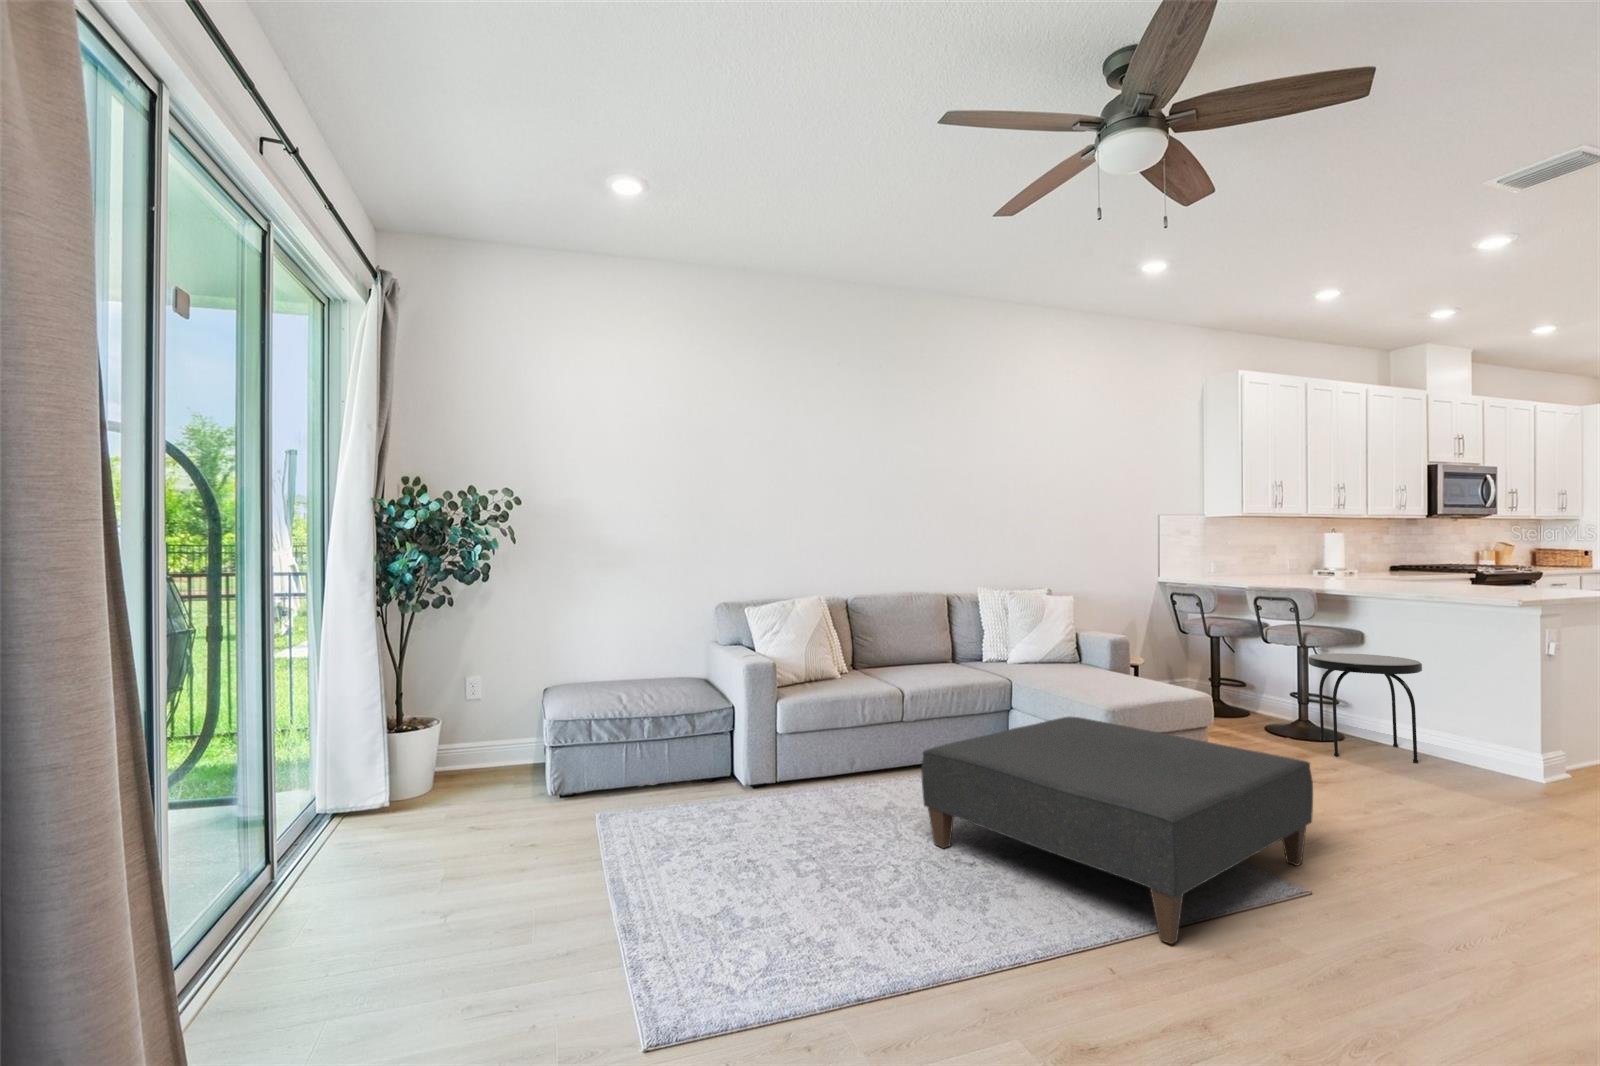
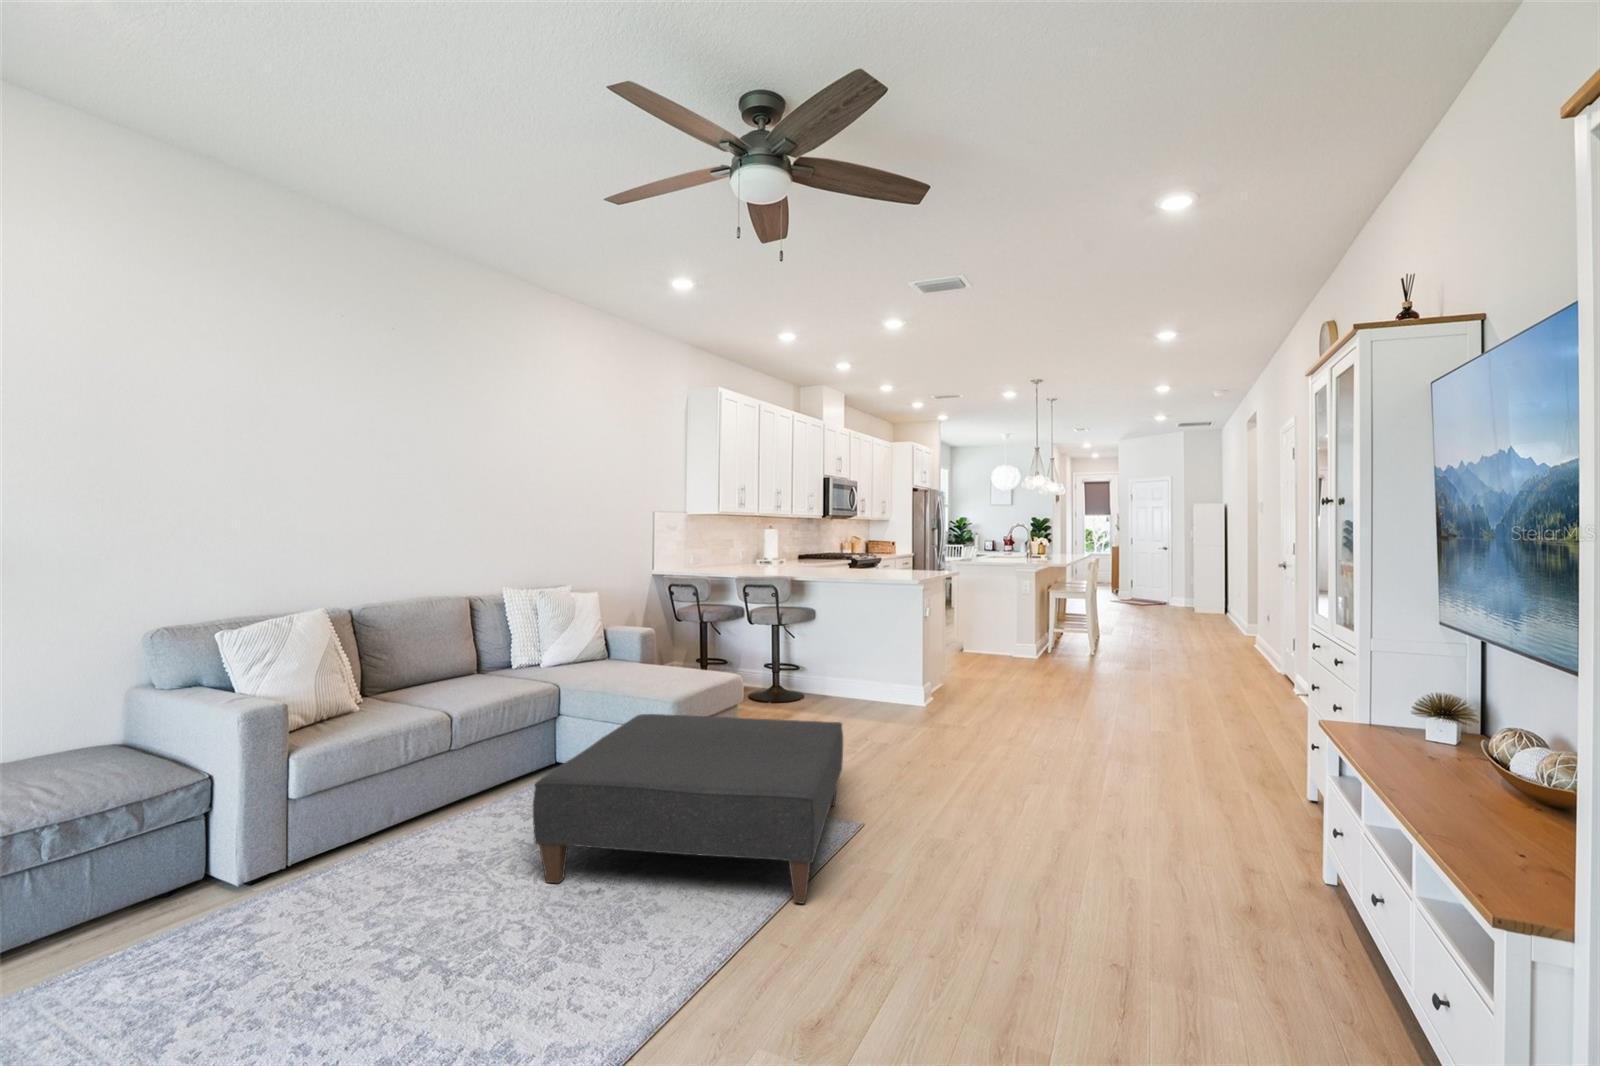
side table: present [1308,653,1422,763] -> none [780,628,849,709]

